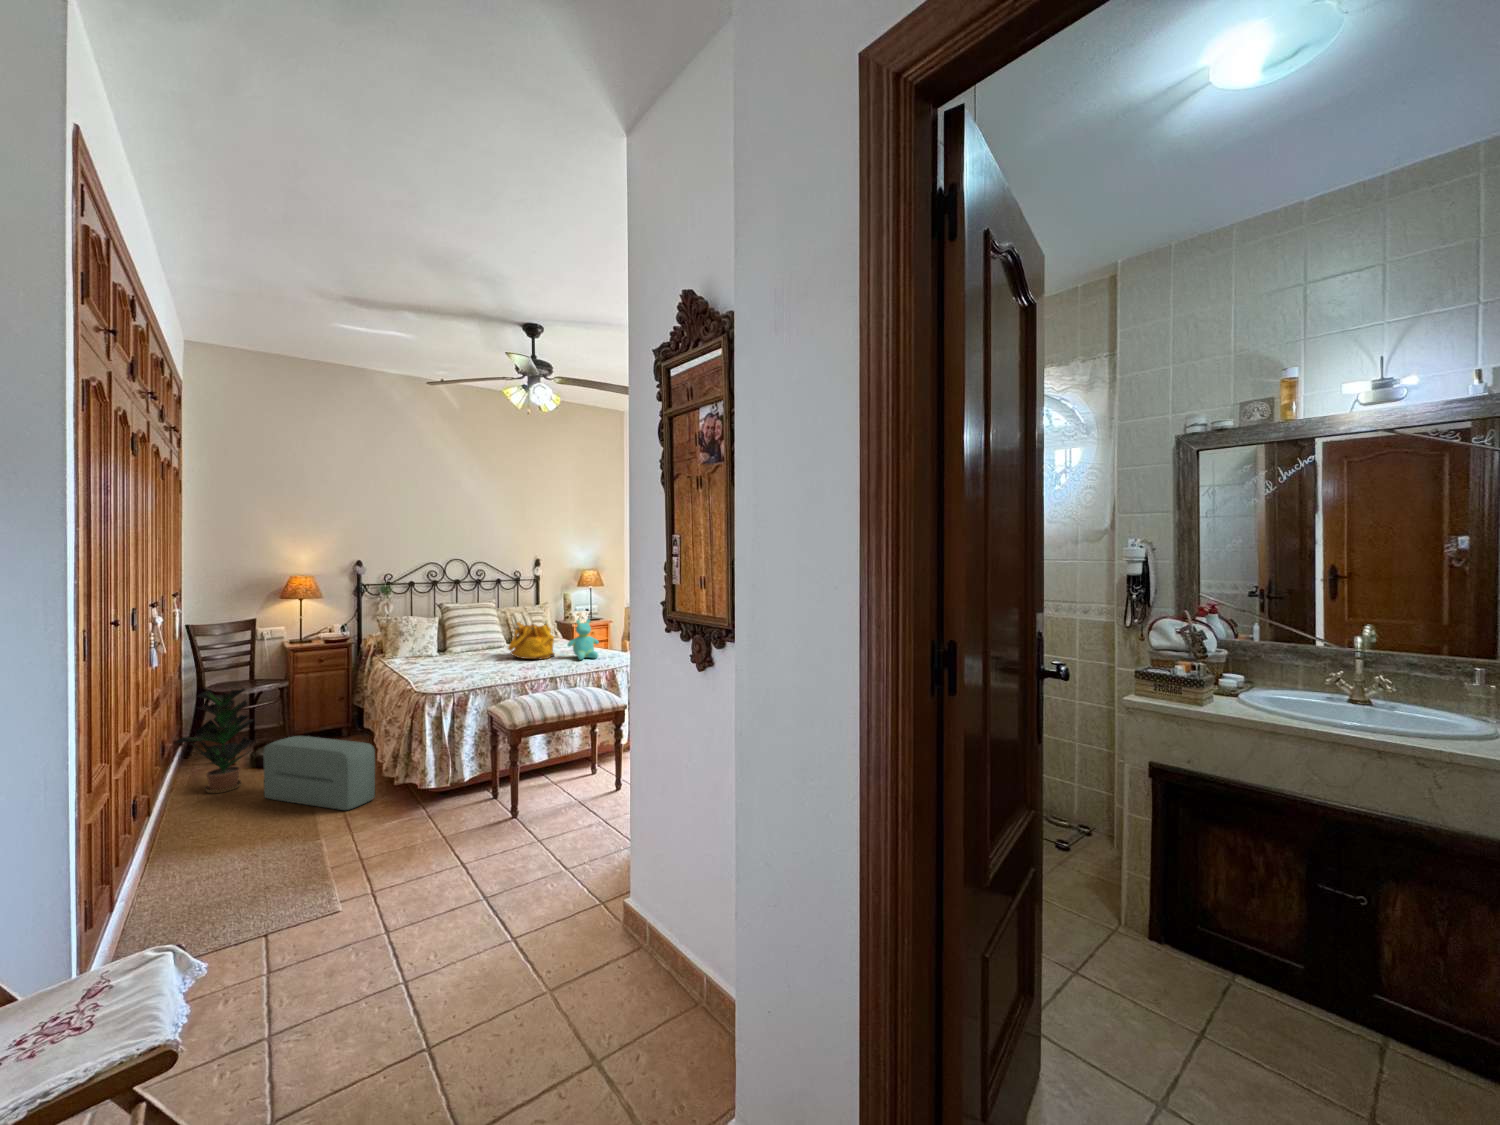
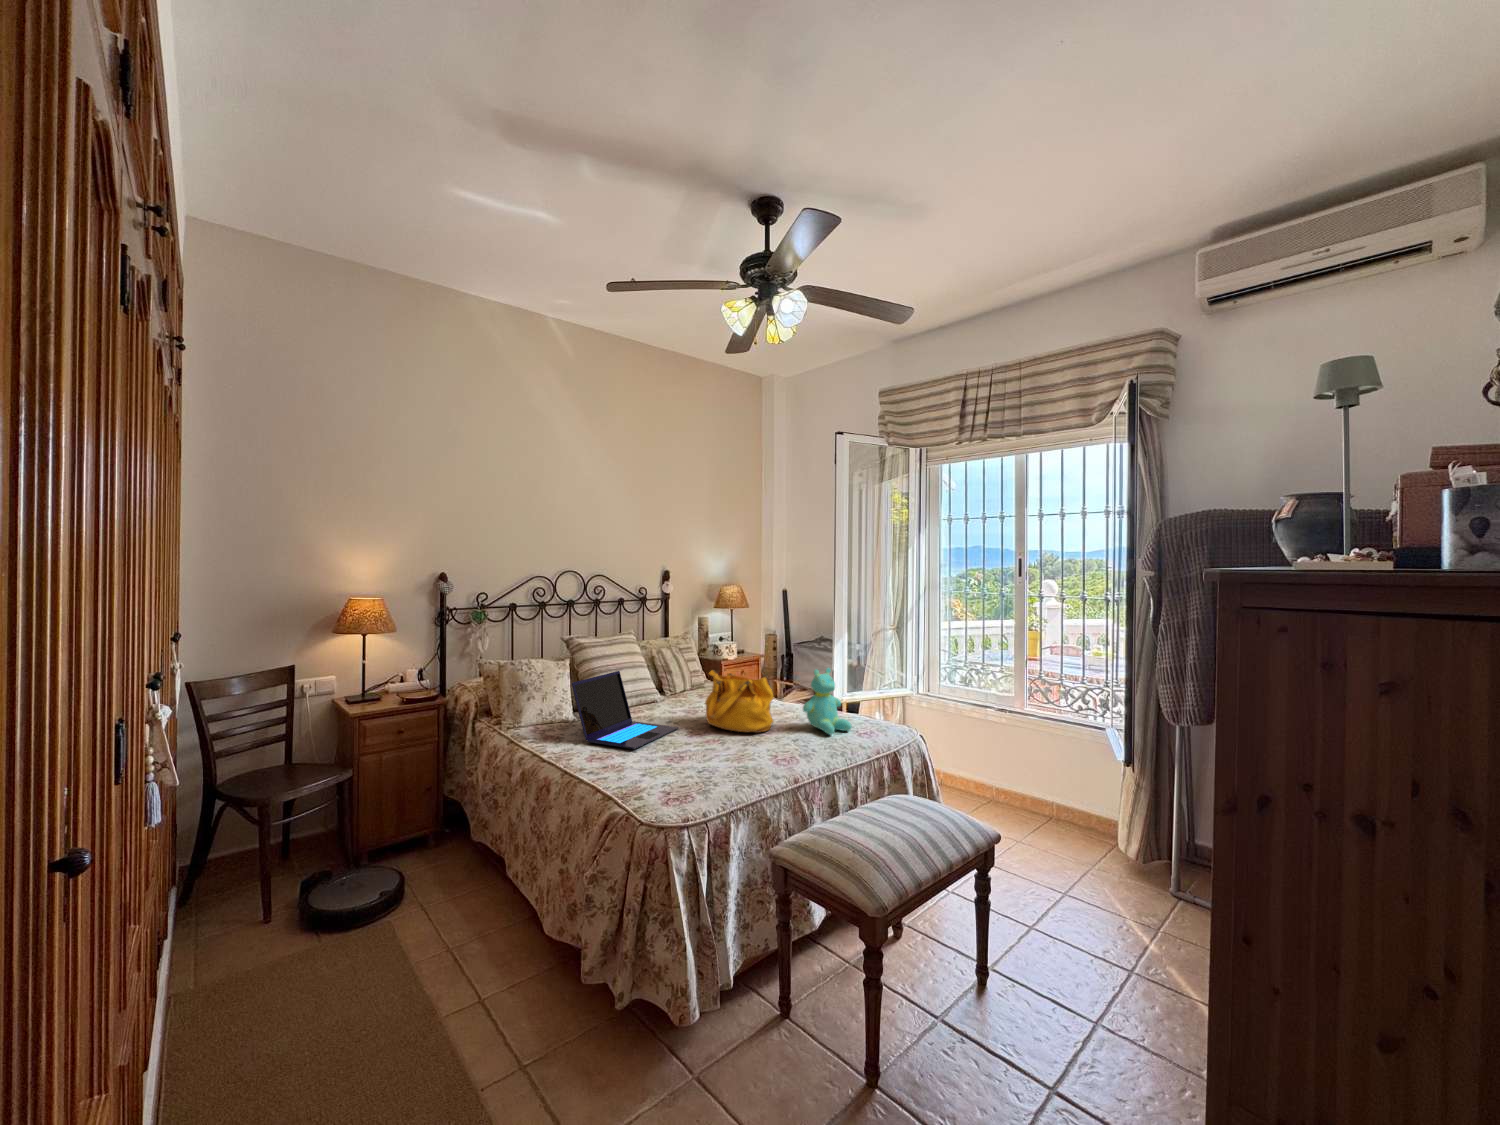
laptop: none [419,622,493,666] -> present [572,671,678,749]
potted plant: present [176,688,254,793] -> none [177,806,325,1014]
pouf: present [263,736,375,810] -> none [354,897,569,1070]

